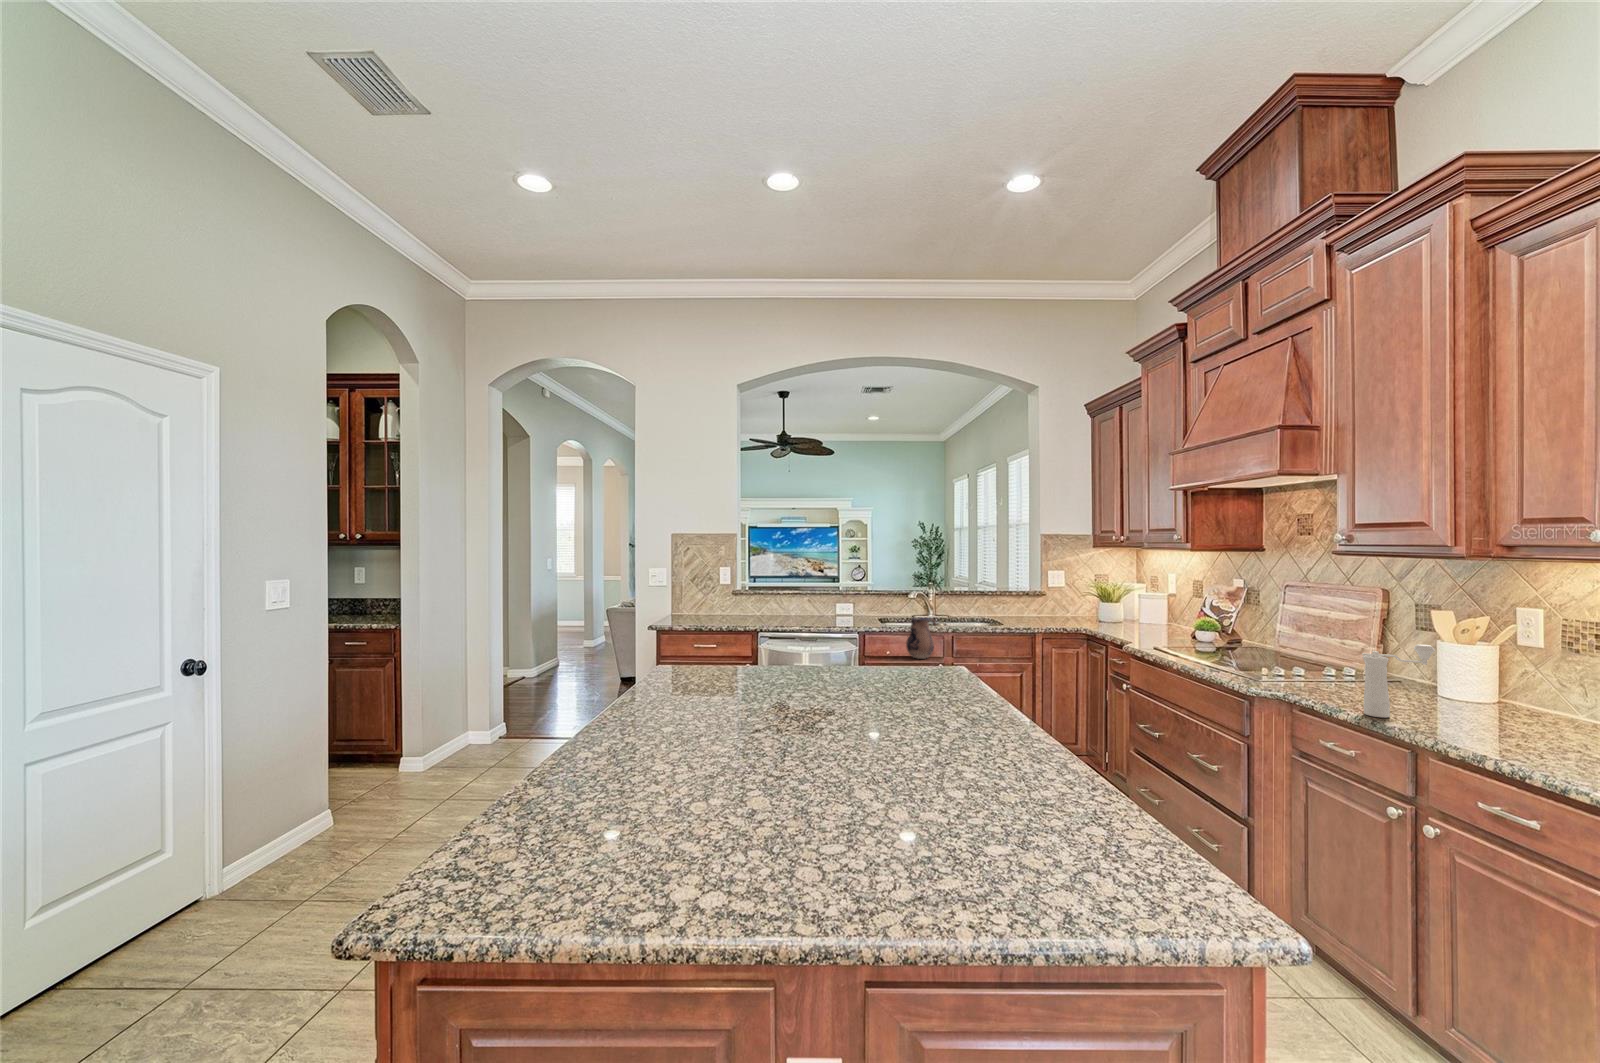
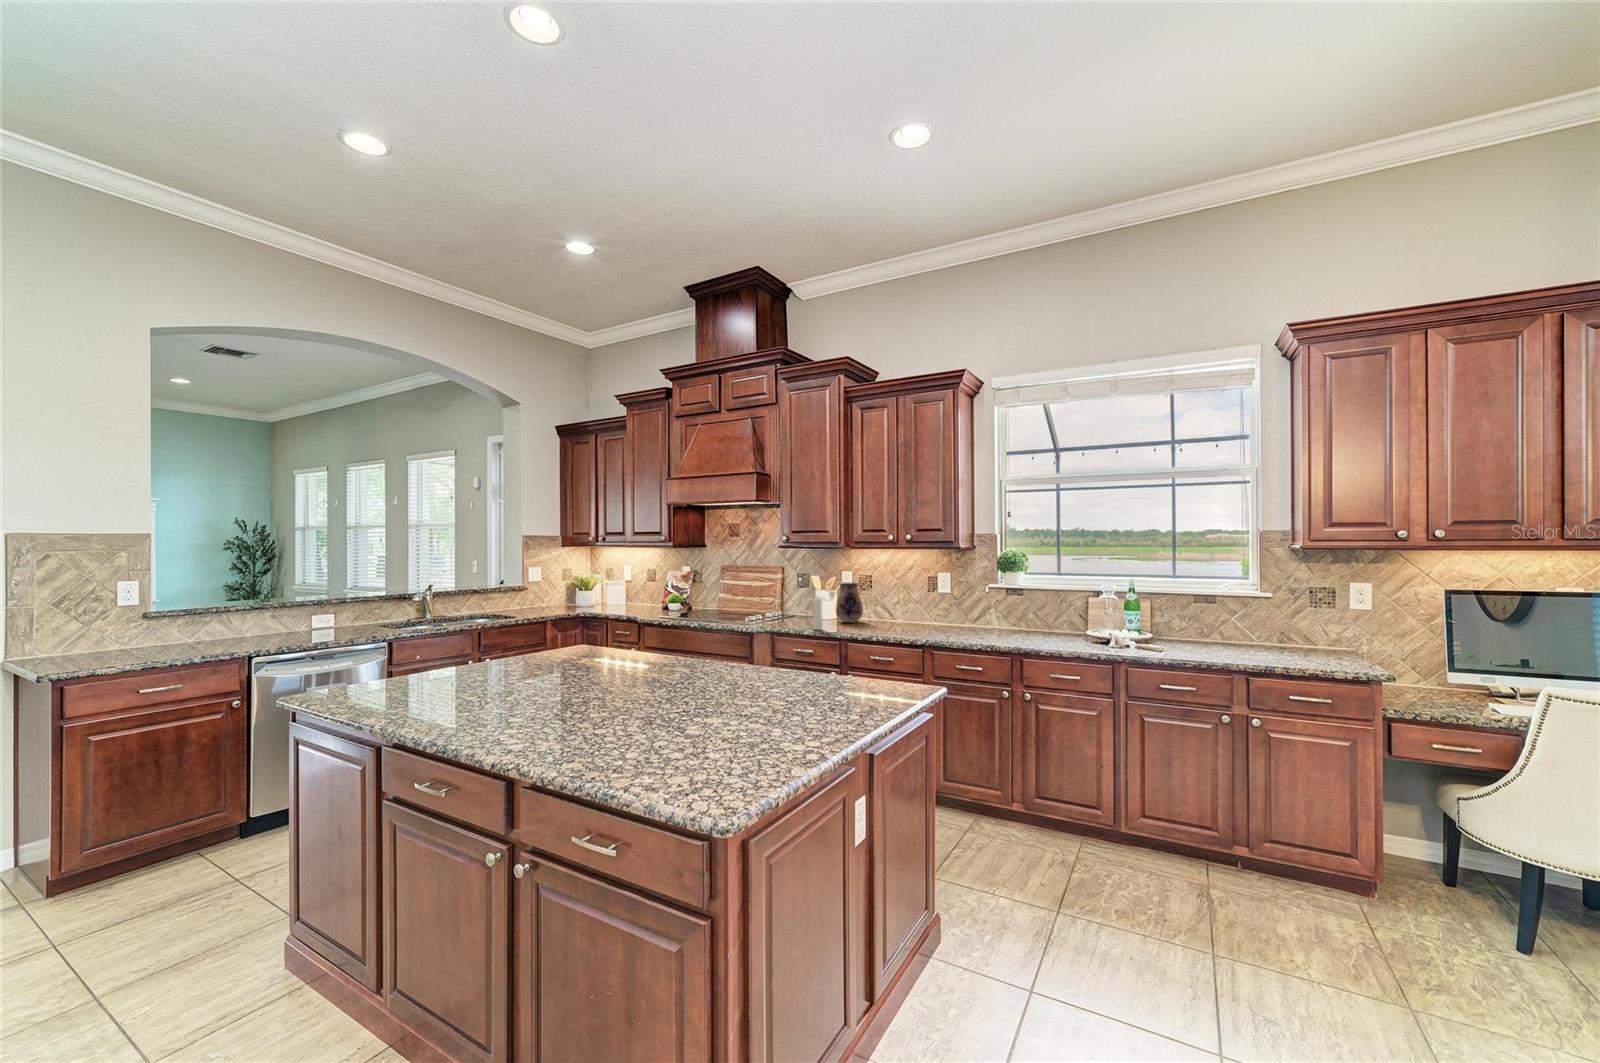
ceramic pitcher: present [906,618,936,659] -> present [836,583,863,623]

